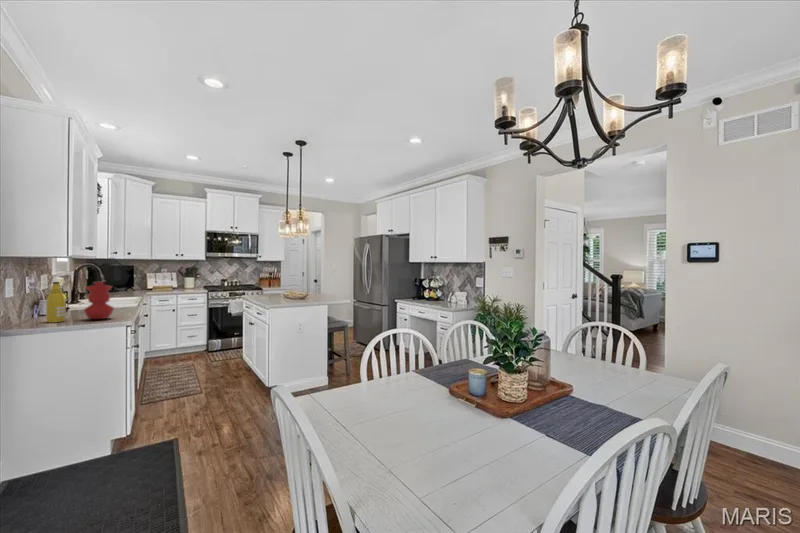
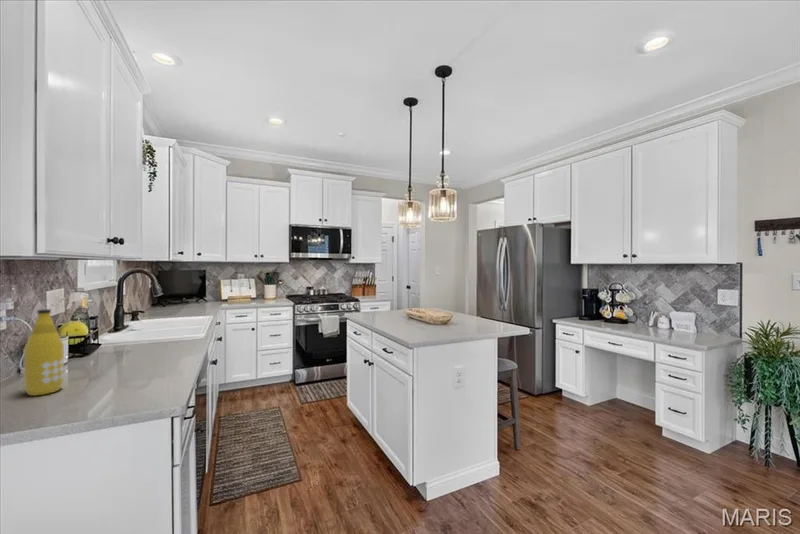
vase: present [84,282,114,319] -> none [98,306,157,384]

